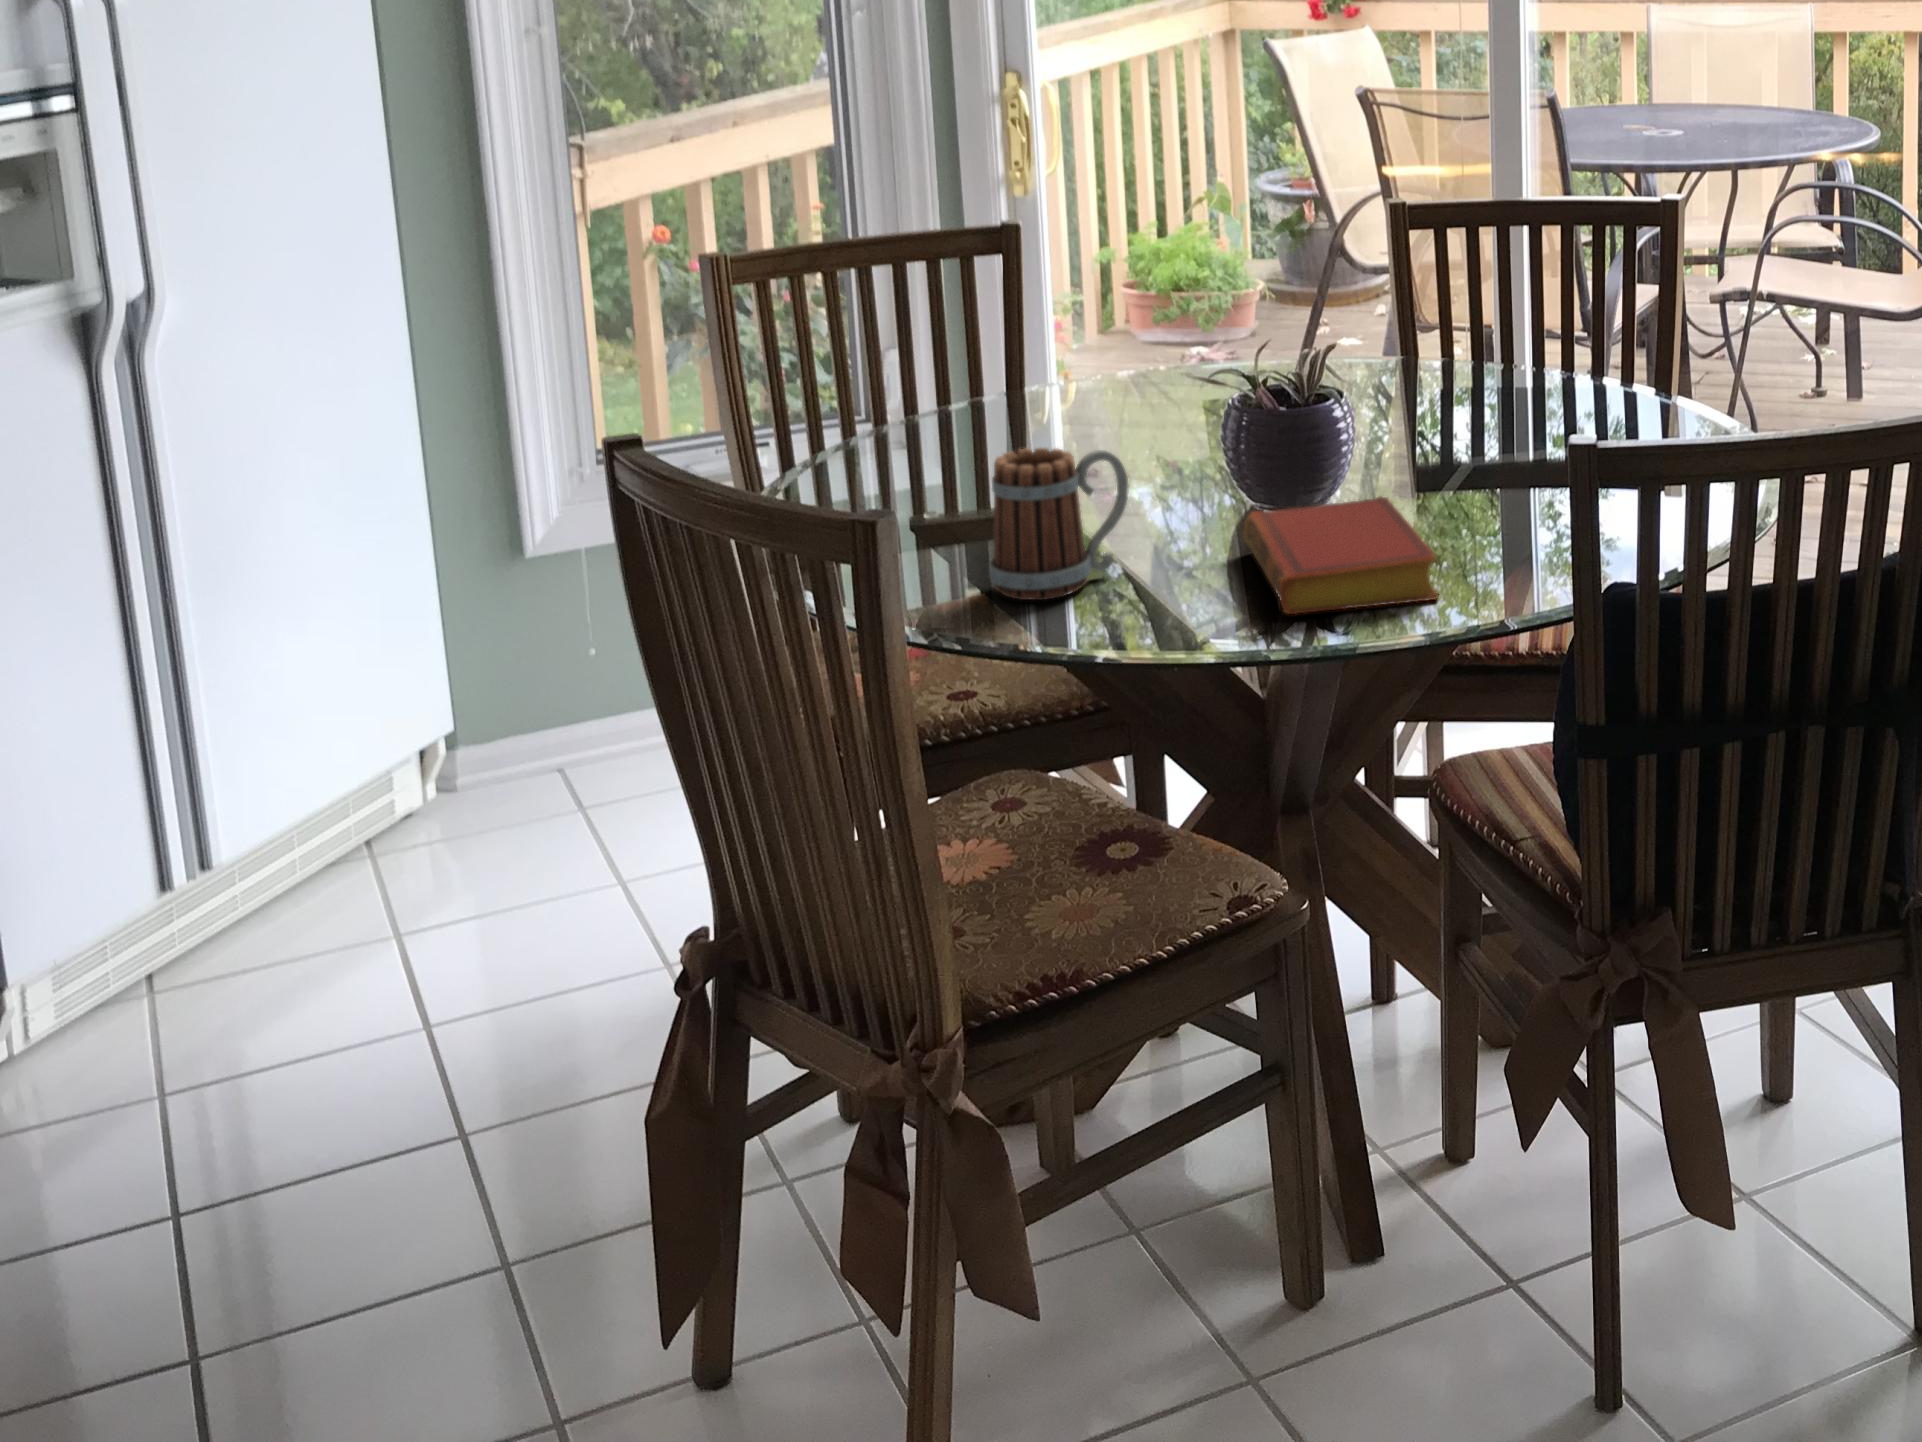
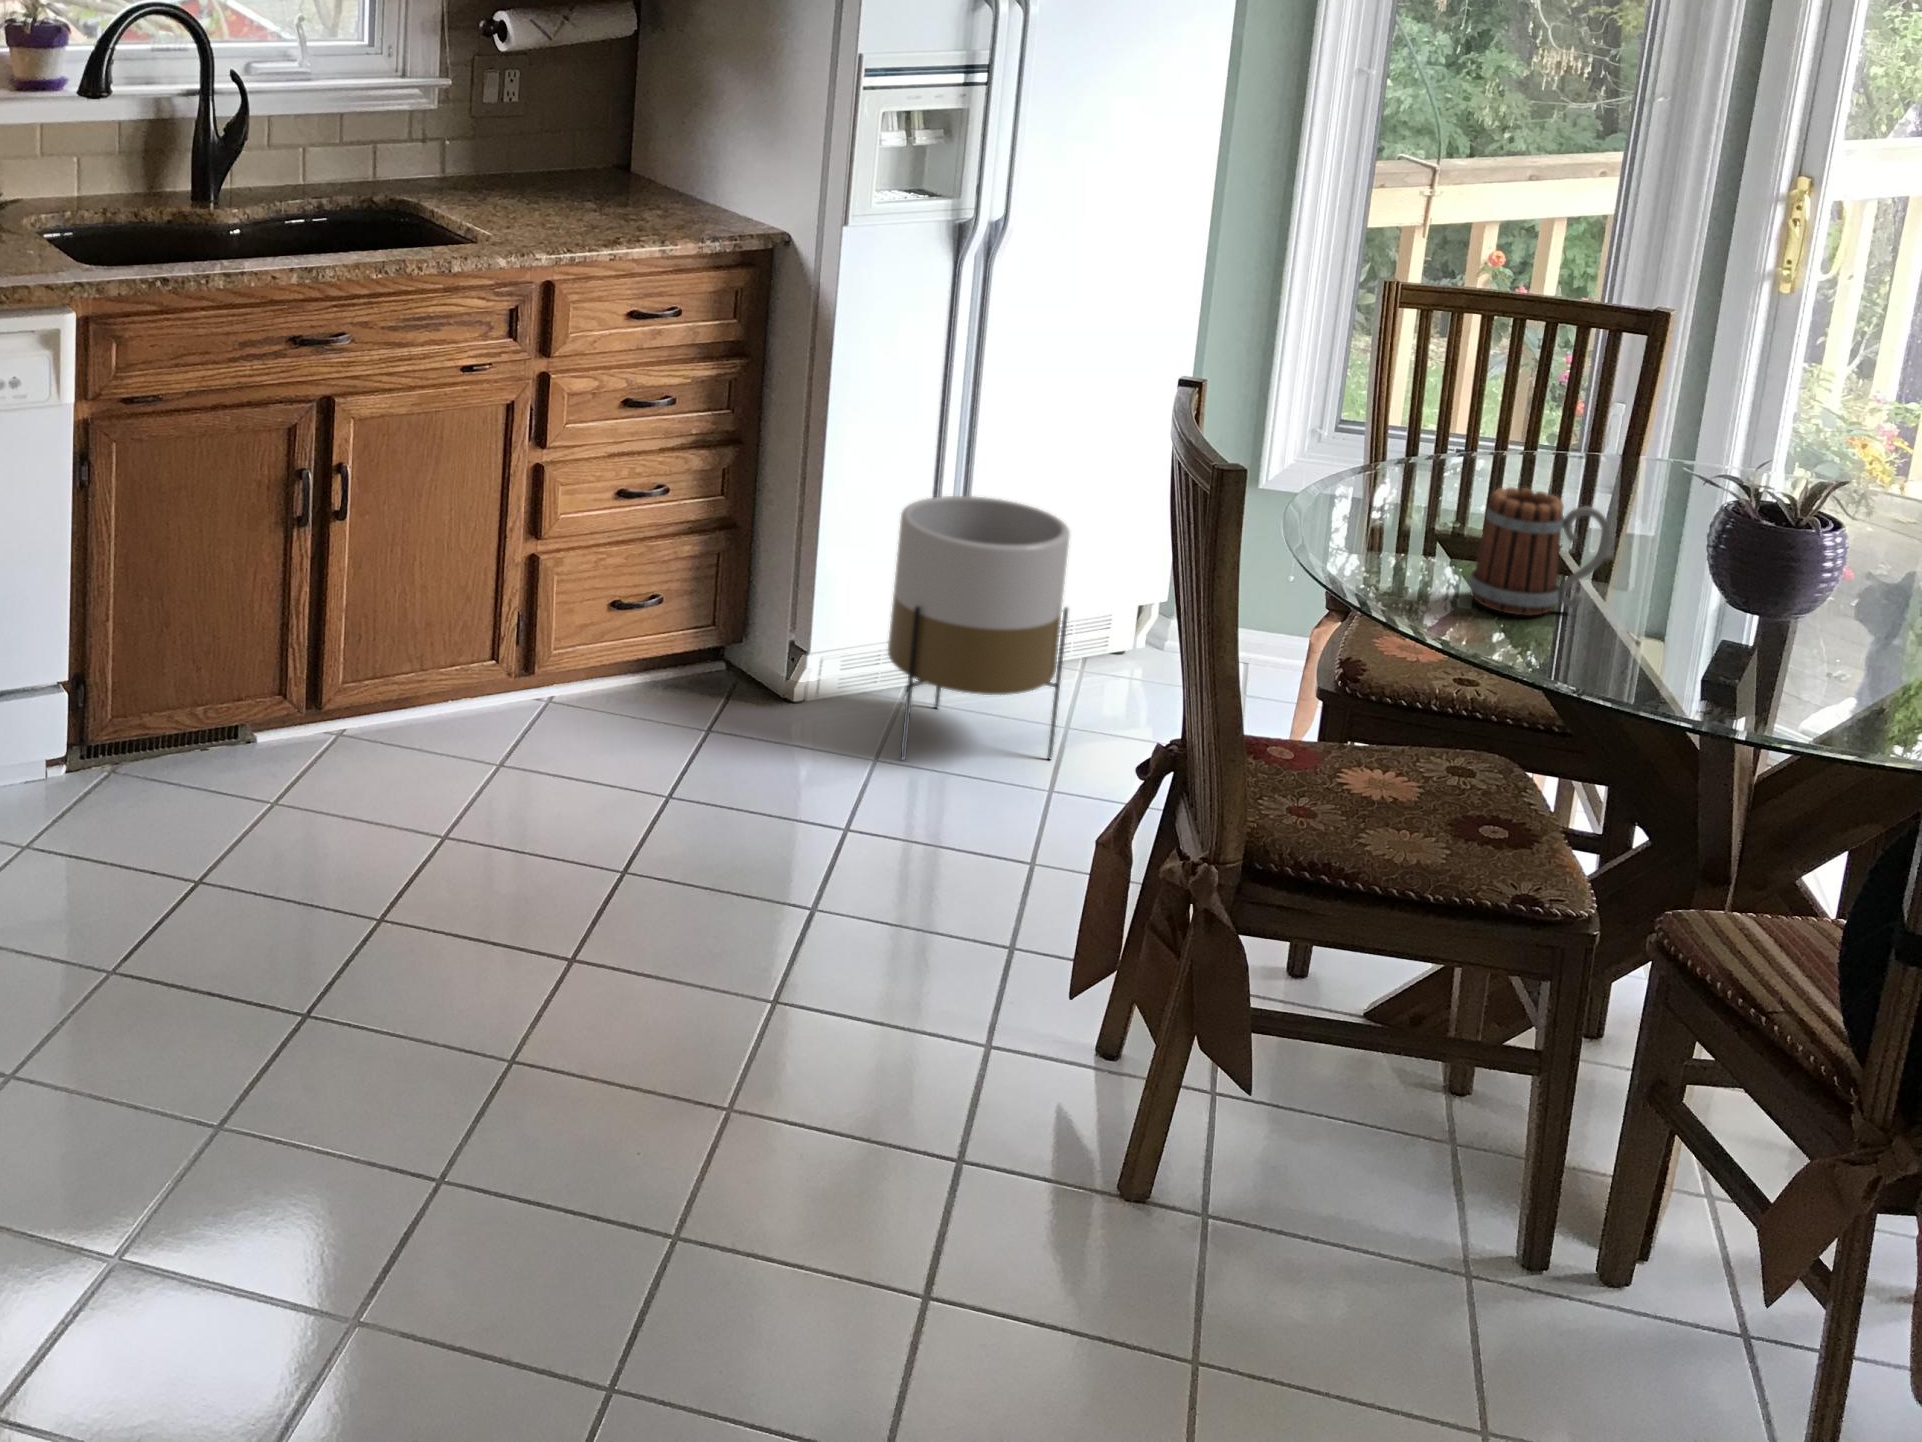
book: present [1243,496,1439,614] -> none [1682,600,1866,720]
planter: none [104,666,406,1070] -> present [888,496,1070,759]

